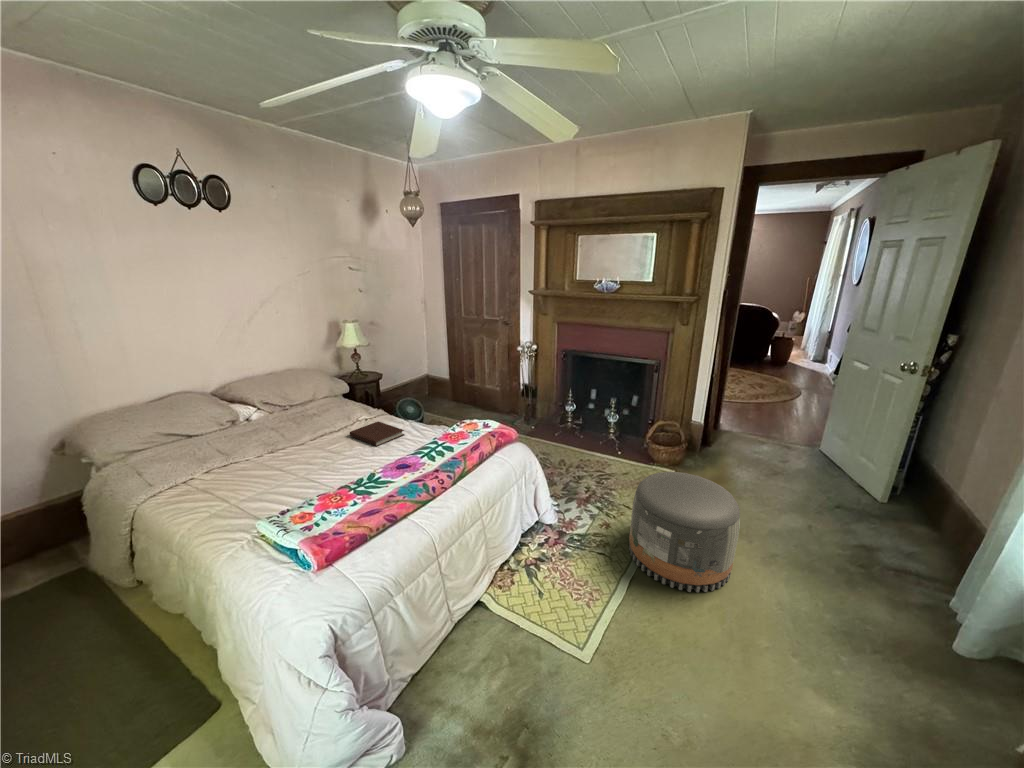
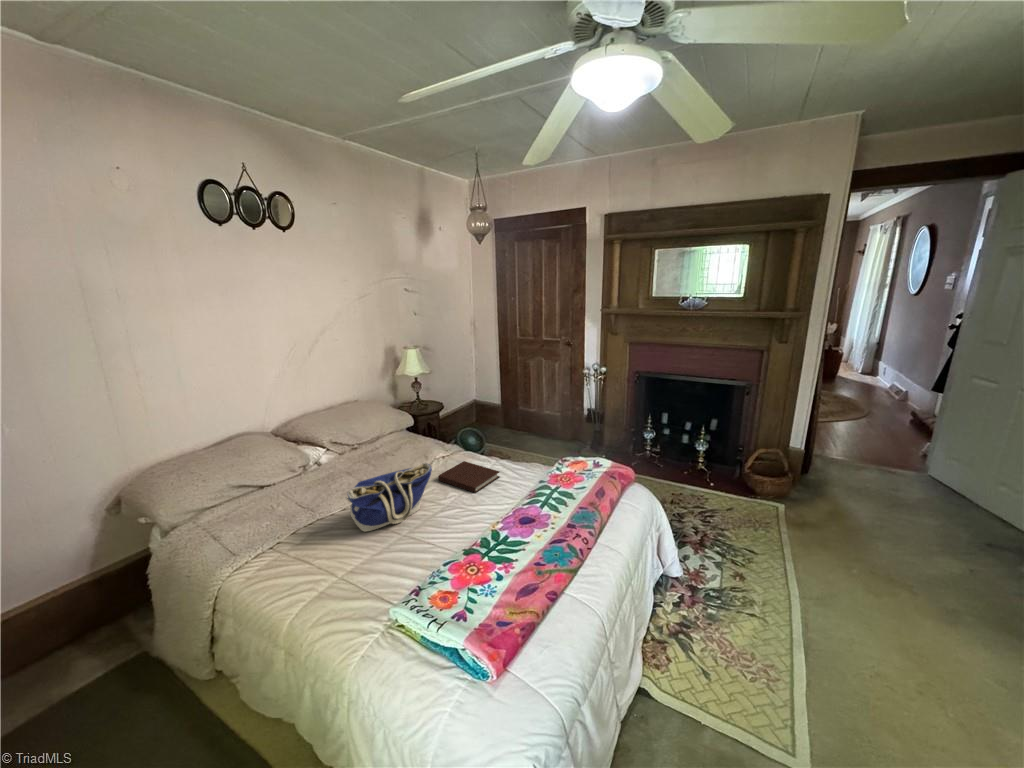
tote bag: none [246,417,329,473] -> present [346,463,432,532]
pouf: present [629,472,740,592] -> none [776,514,935,666]

